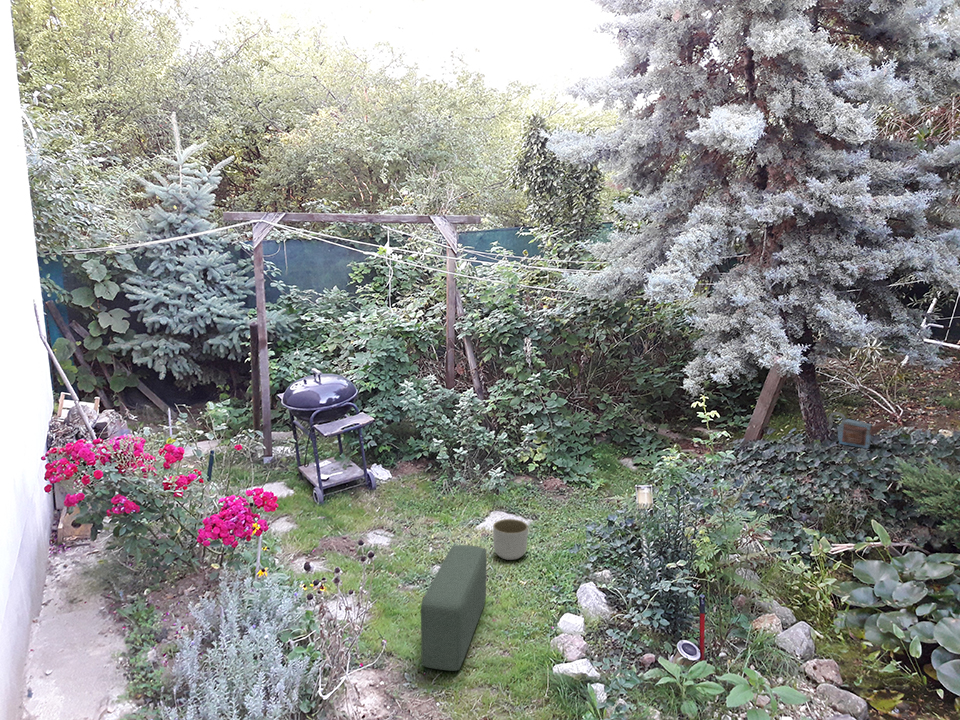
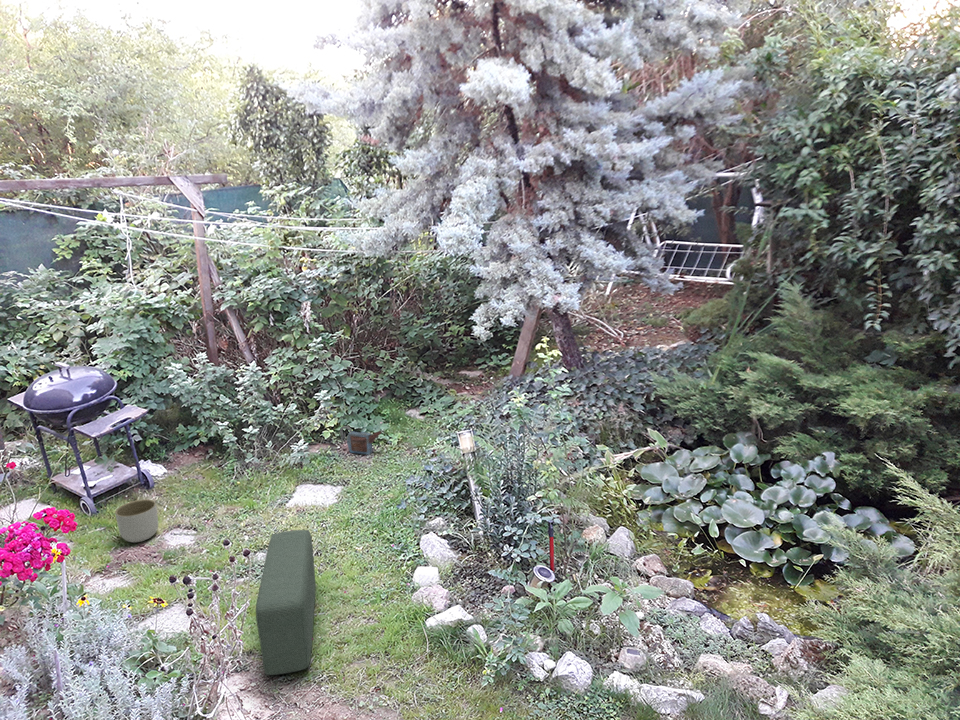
watering can: present [827,412,891,449] -> present [340,426,382,454]
planter: present [493,519,528,560] -> present [115,500,158,543]

